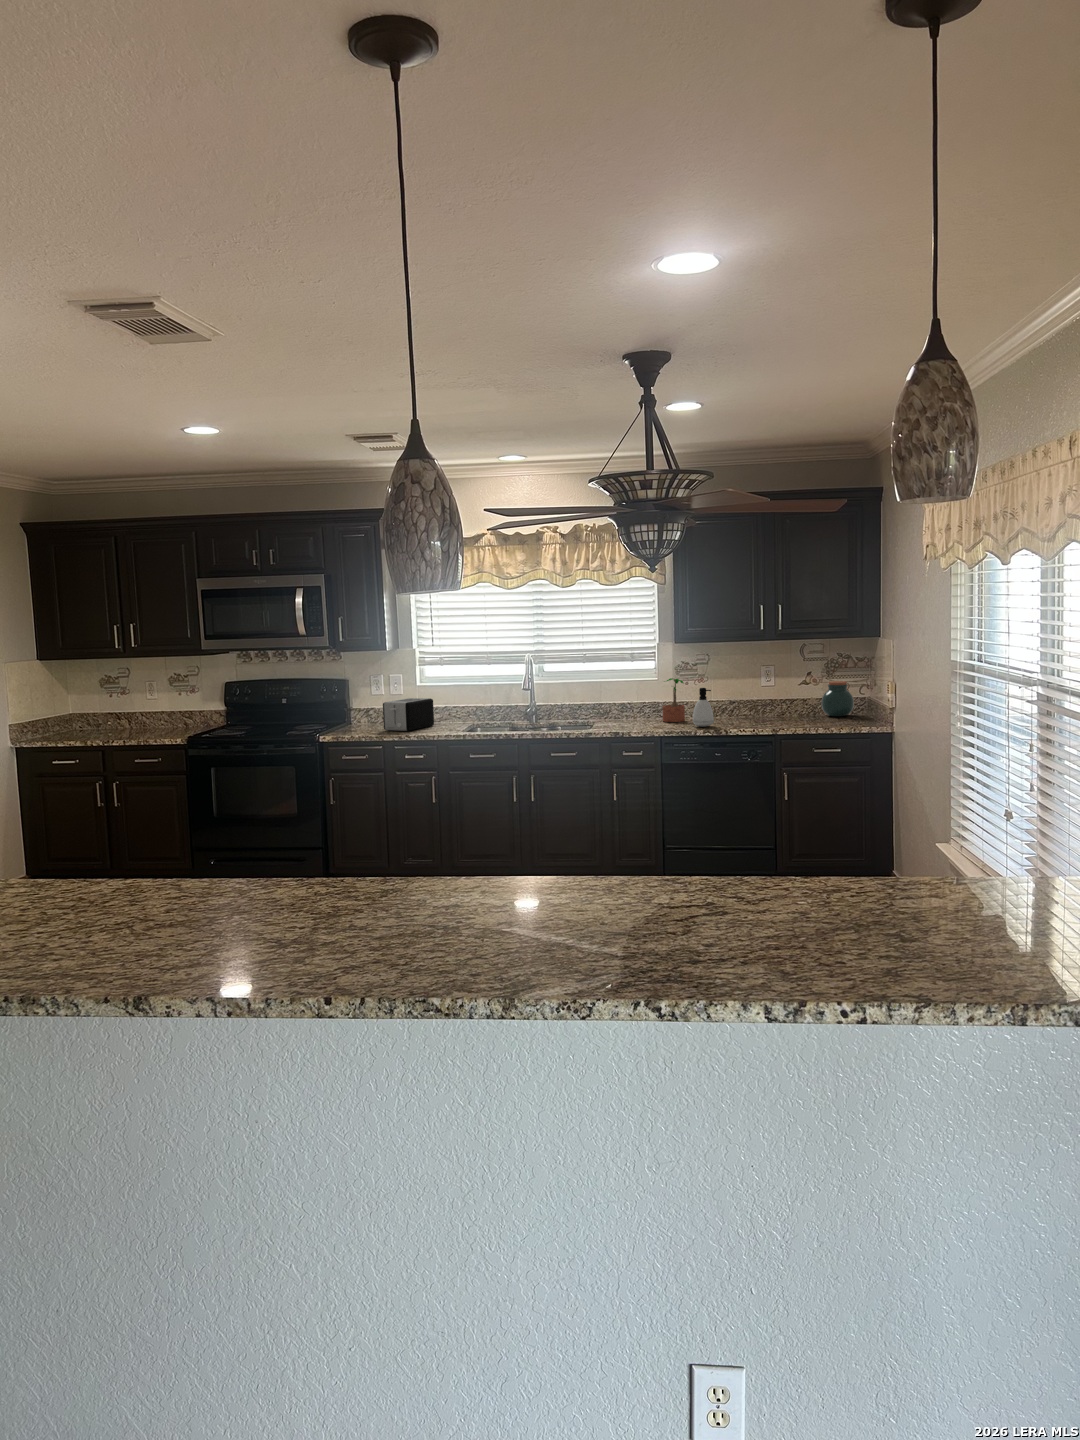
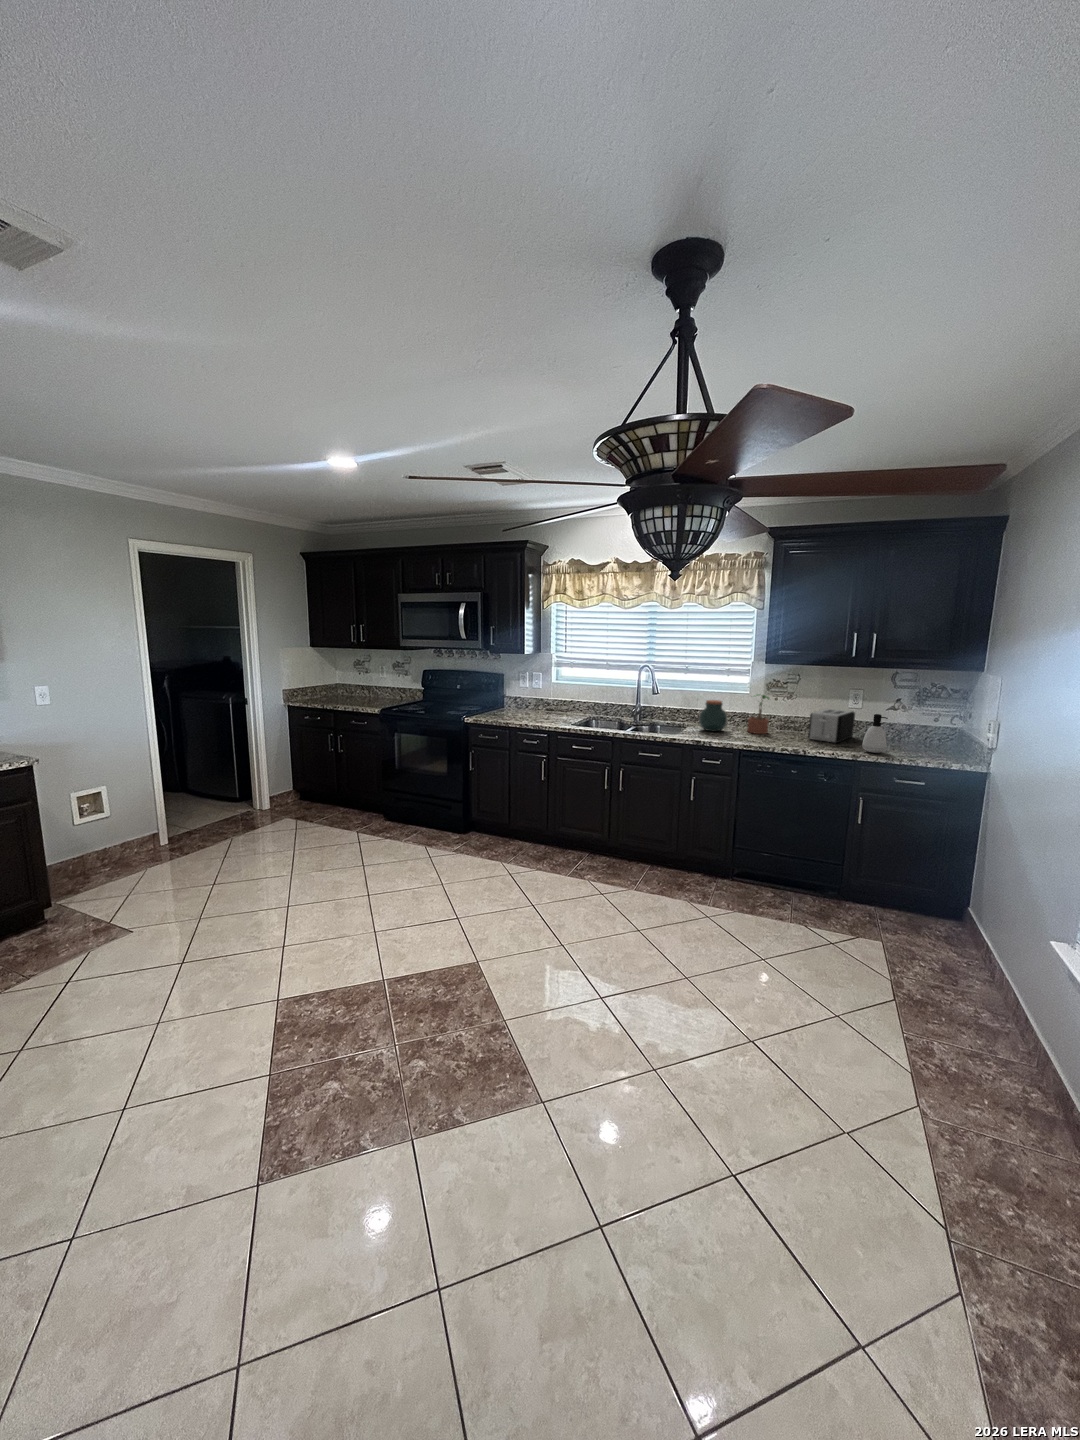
jar: present [821,681,854,716] -> present [699,700,727,731]
soap dispenser: present [693,688,714,727] -> present [862,714,888,753]
toaster: present [383,698,434,731] -> present [808,709,855,743]

